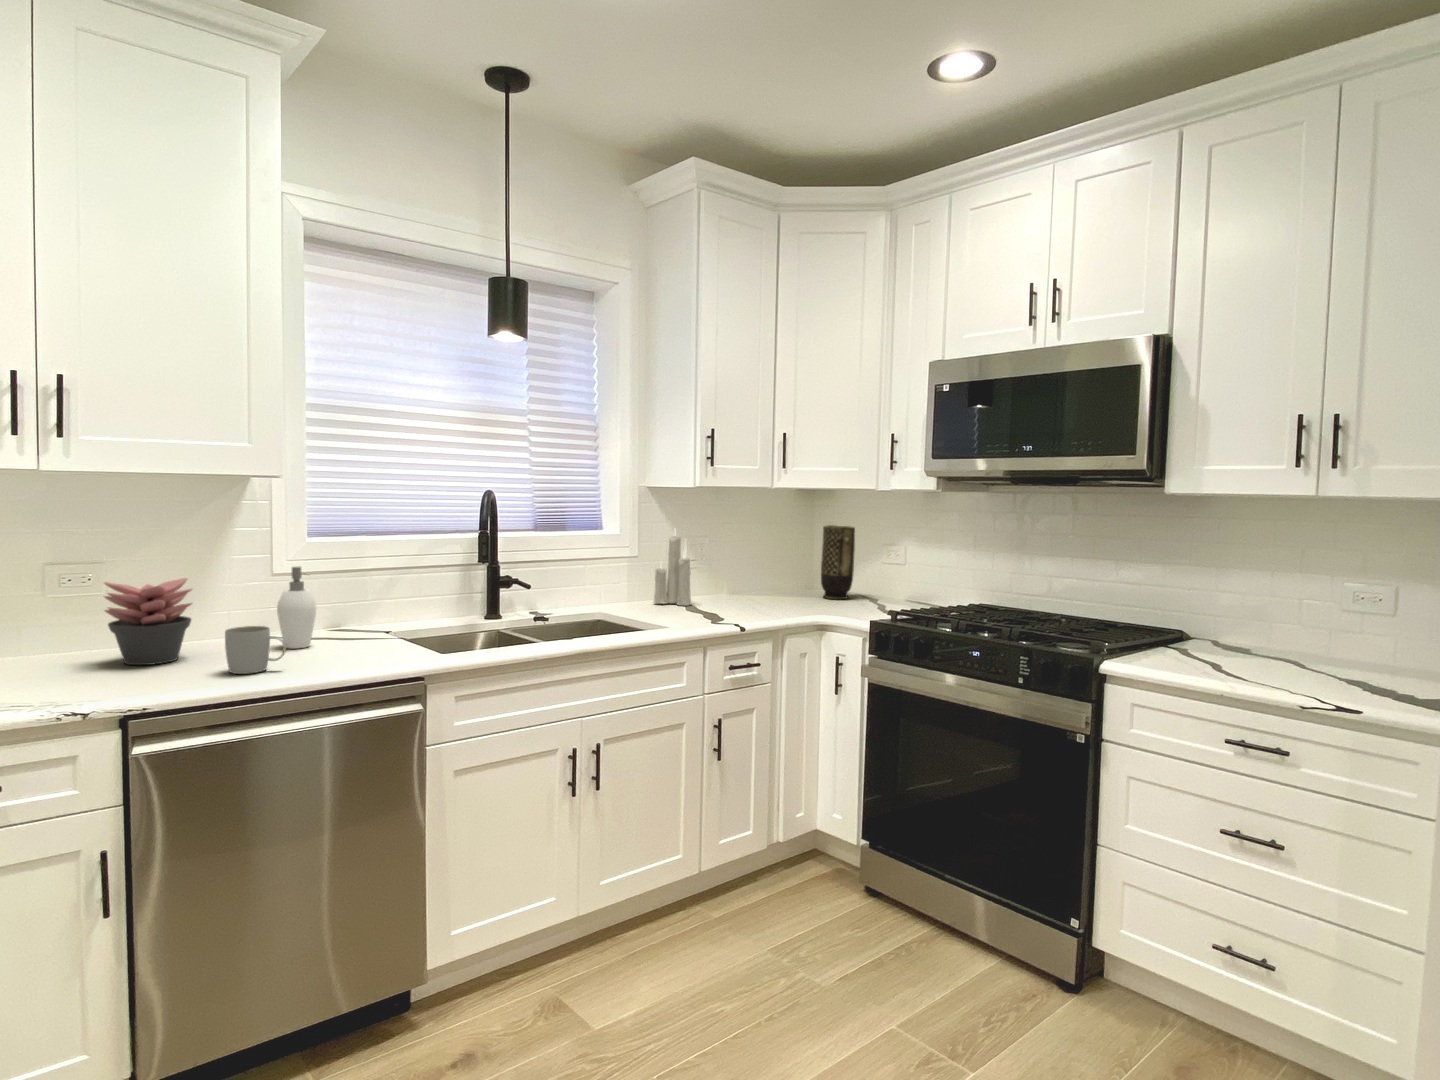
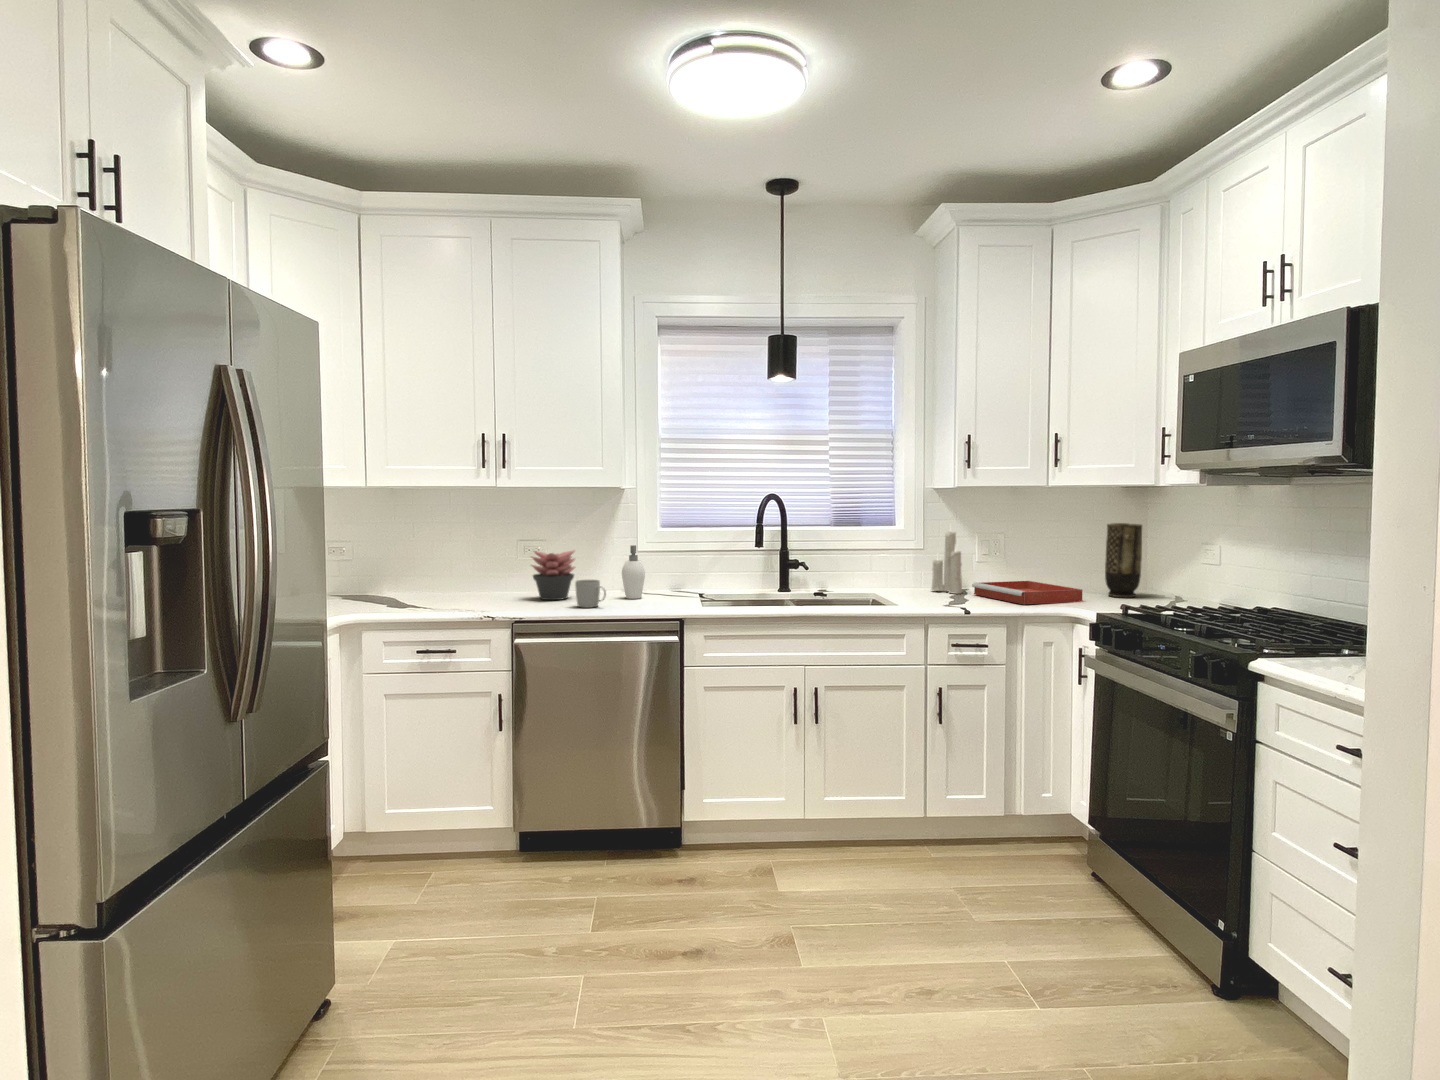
tray: none [705,587,818,614] -> present [972,581,1083,604]

